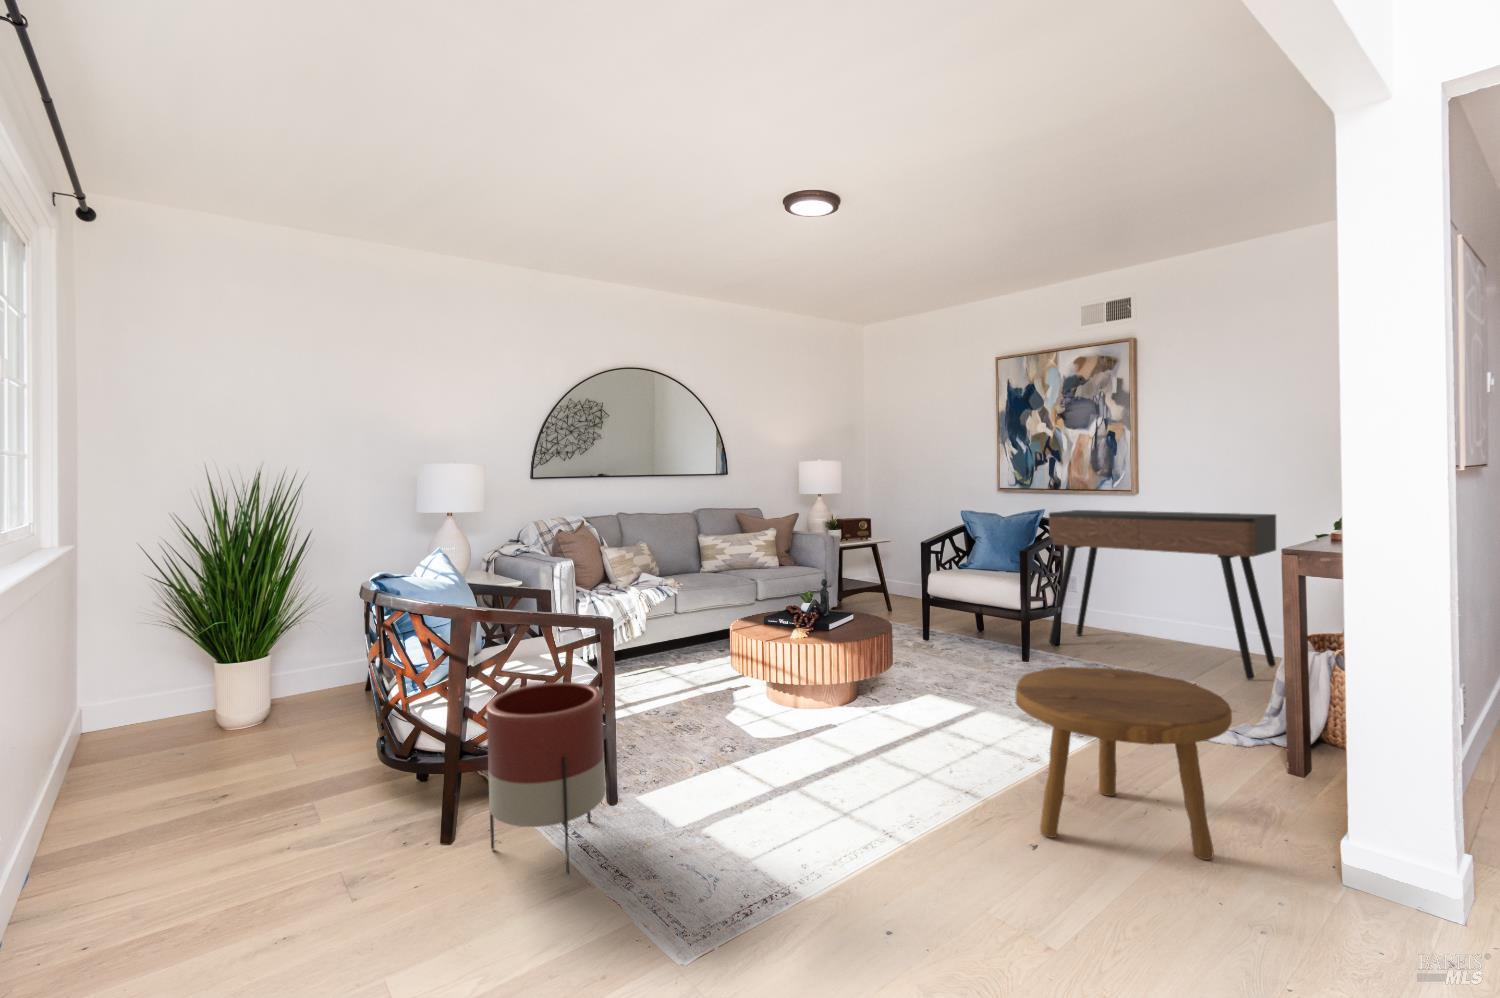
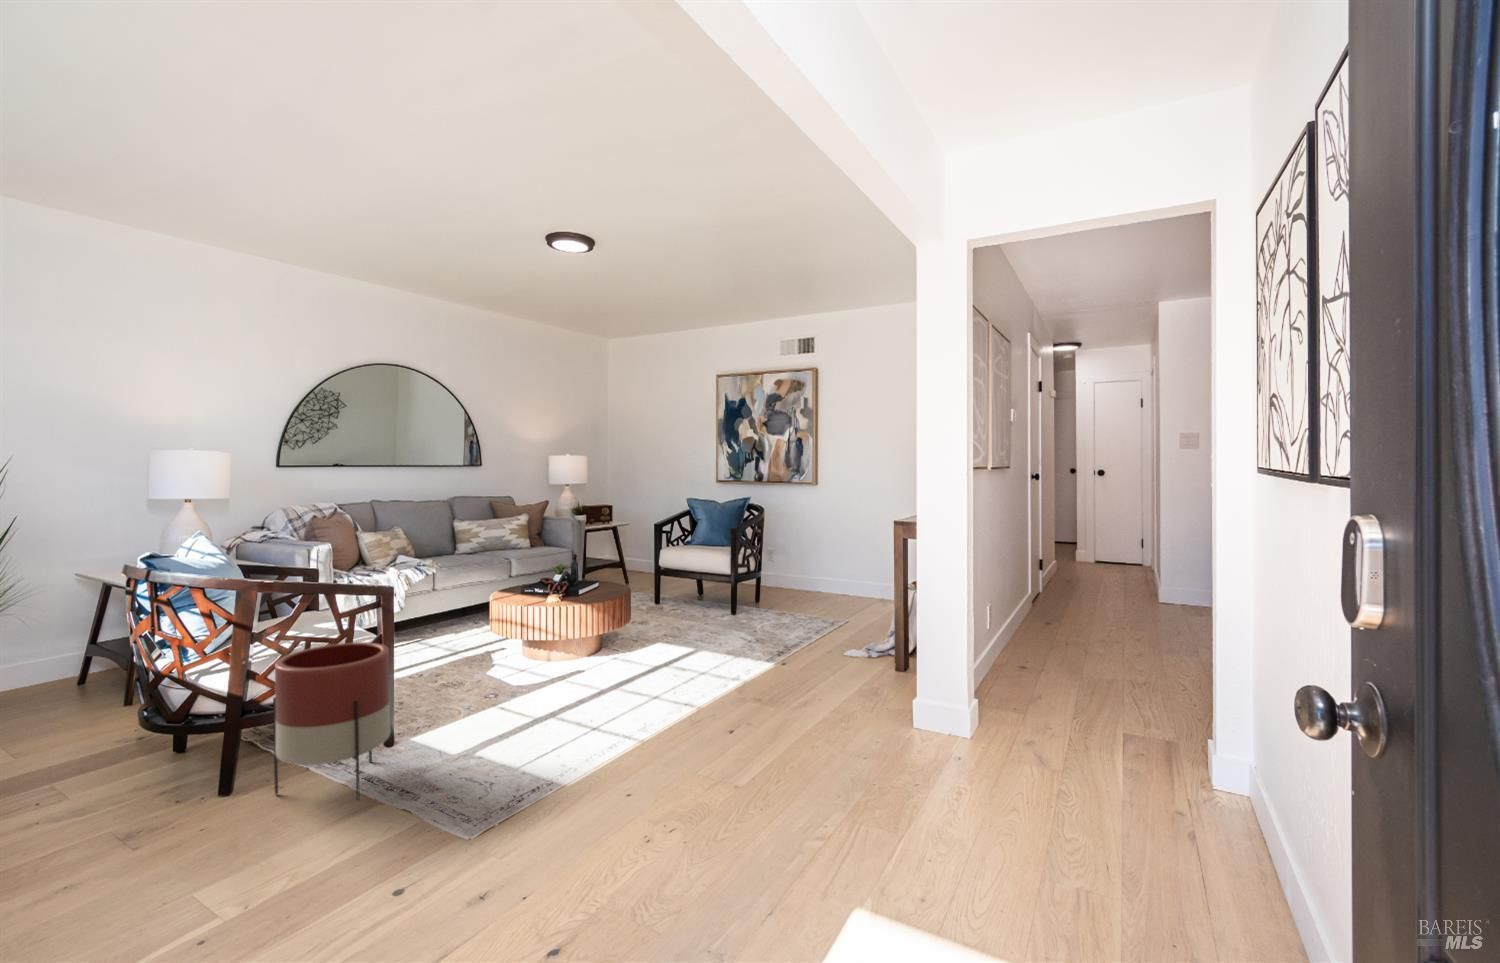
console table: present [1049,510,1276,680] -> none [752,498,897,616]
footstool: present [1015,667,1232,860] -> none [720,606,850,723]

